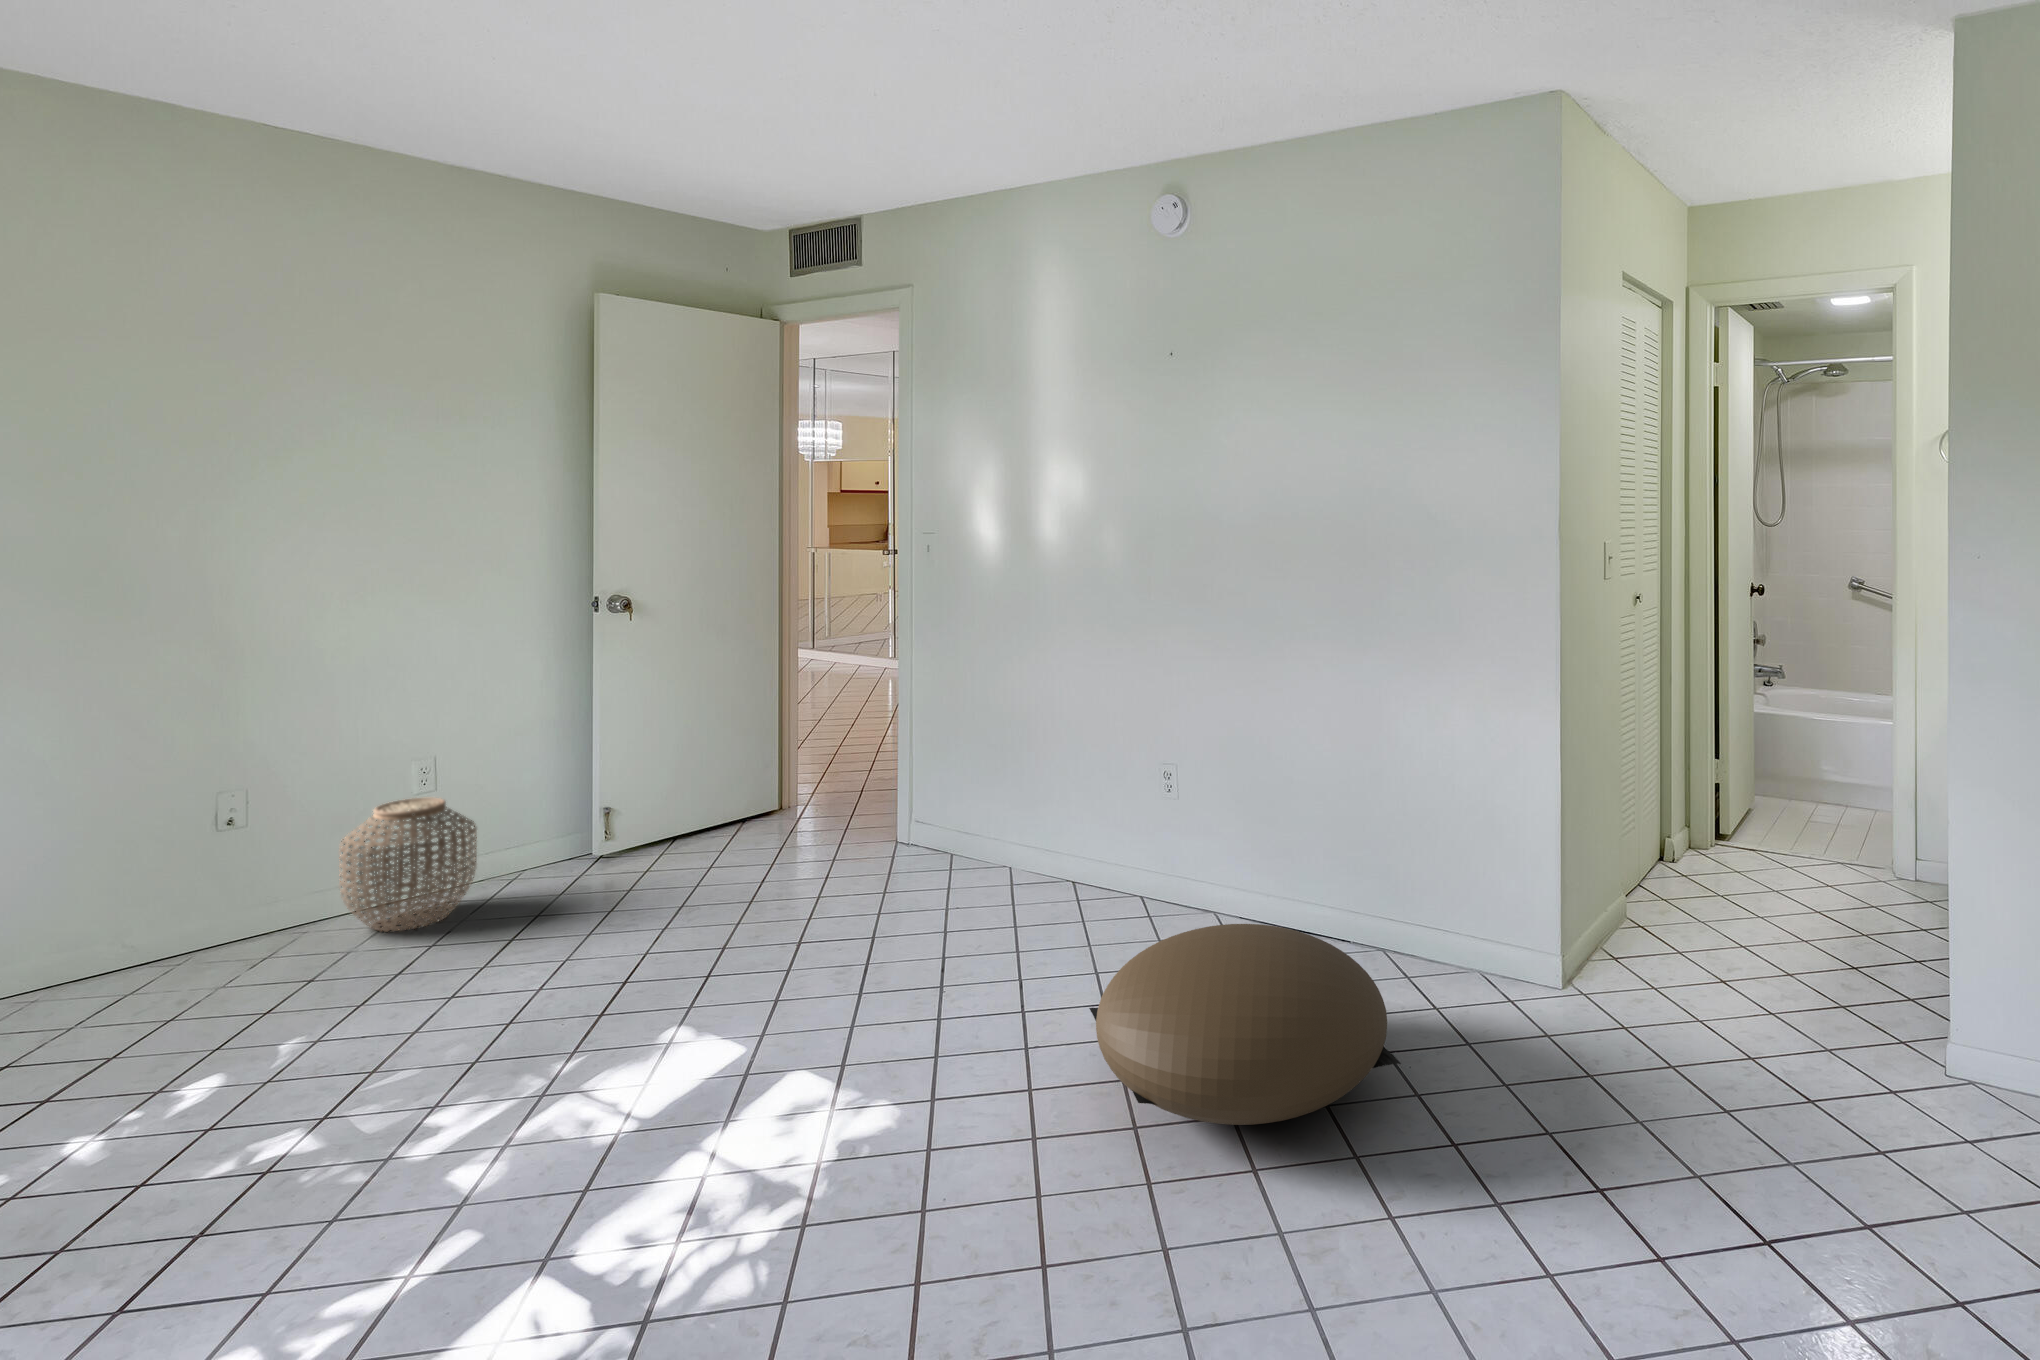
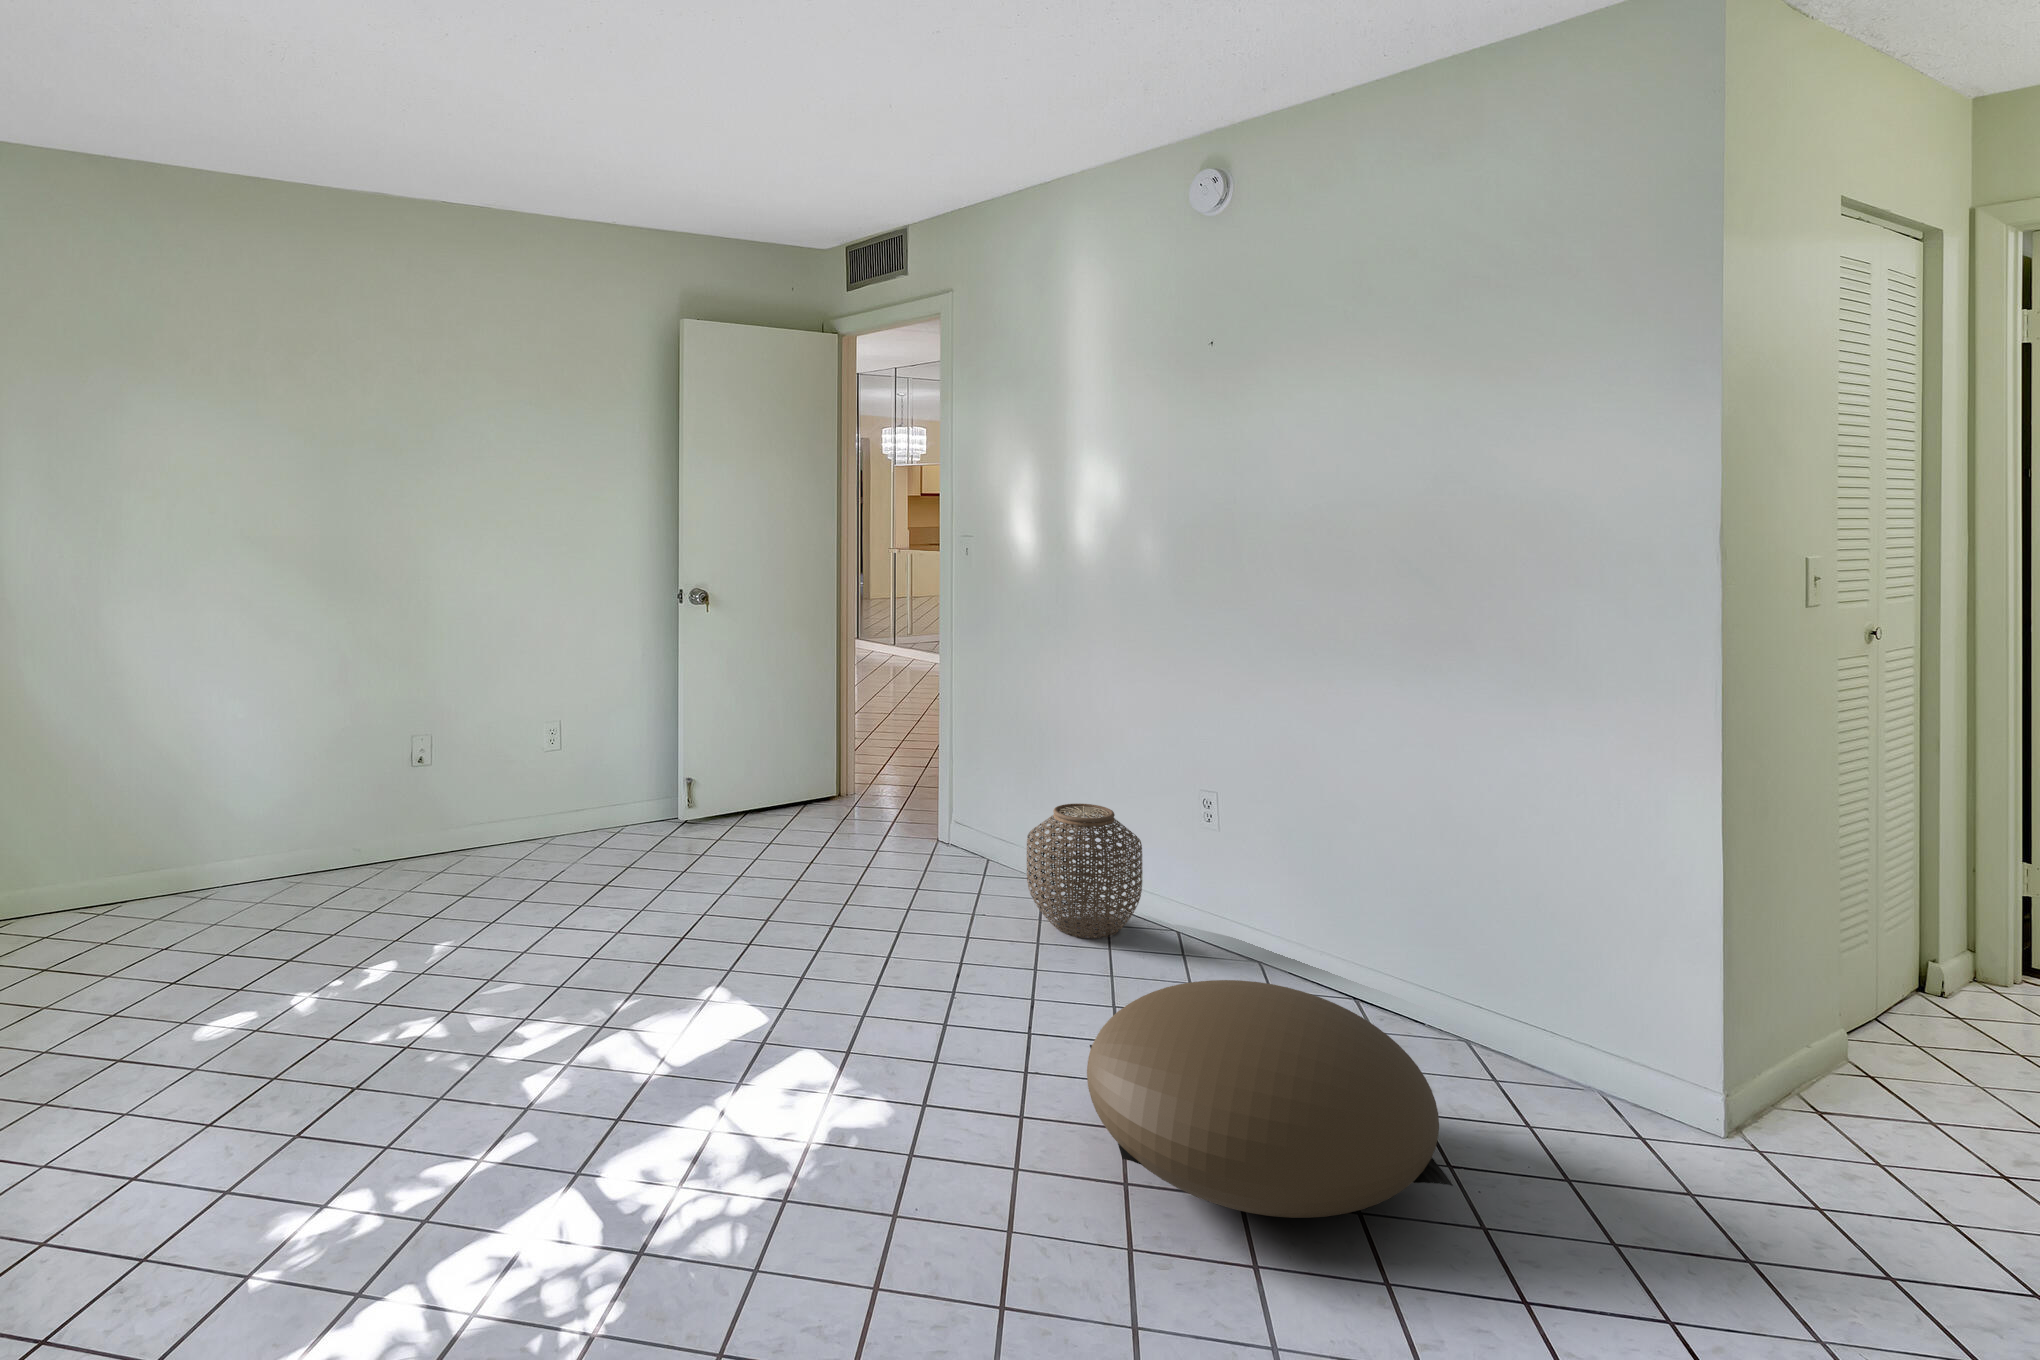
woven basket: present [339,797,477,932] -> present [1027,804,1142,938]

